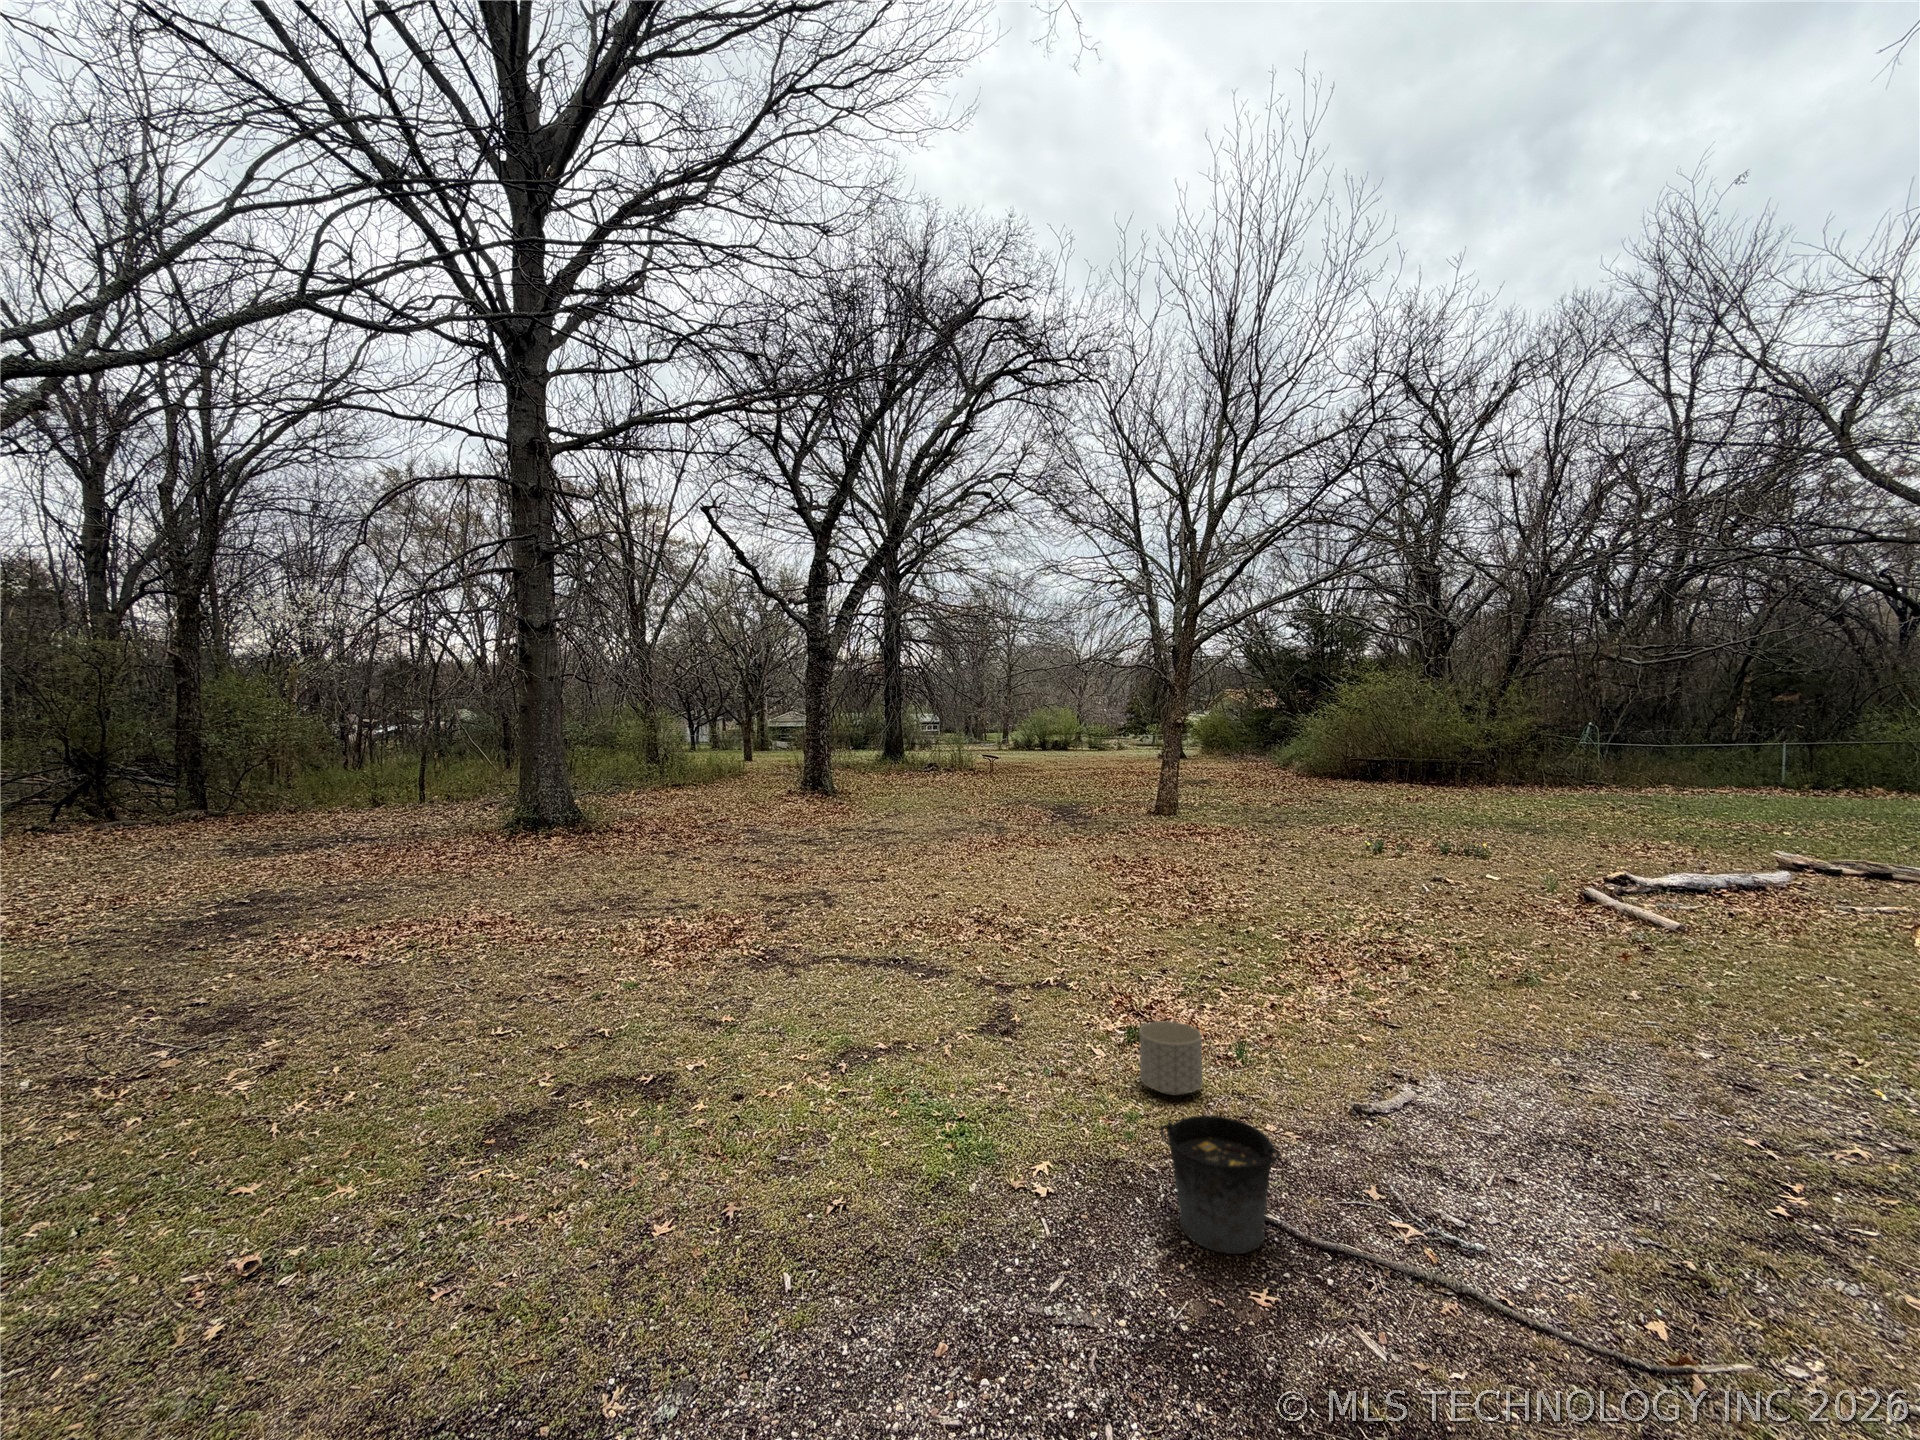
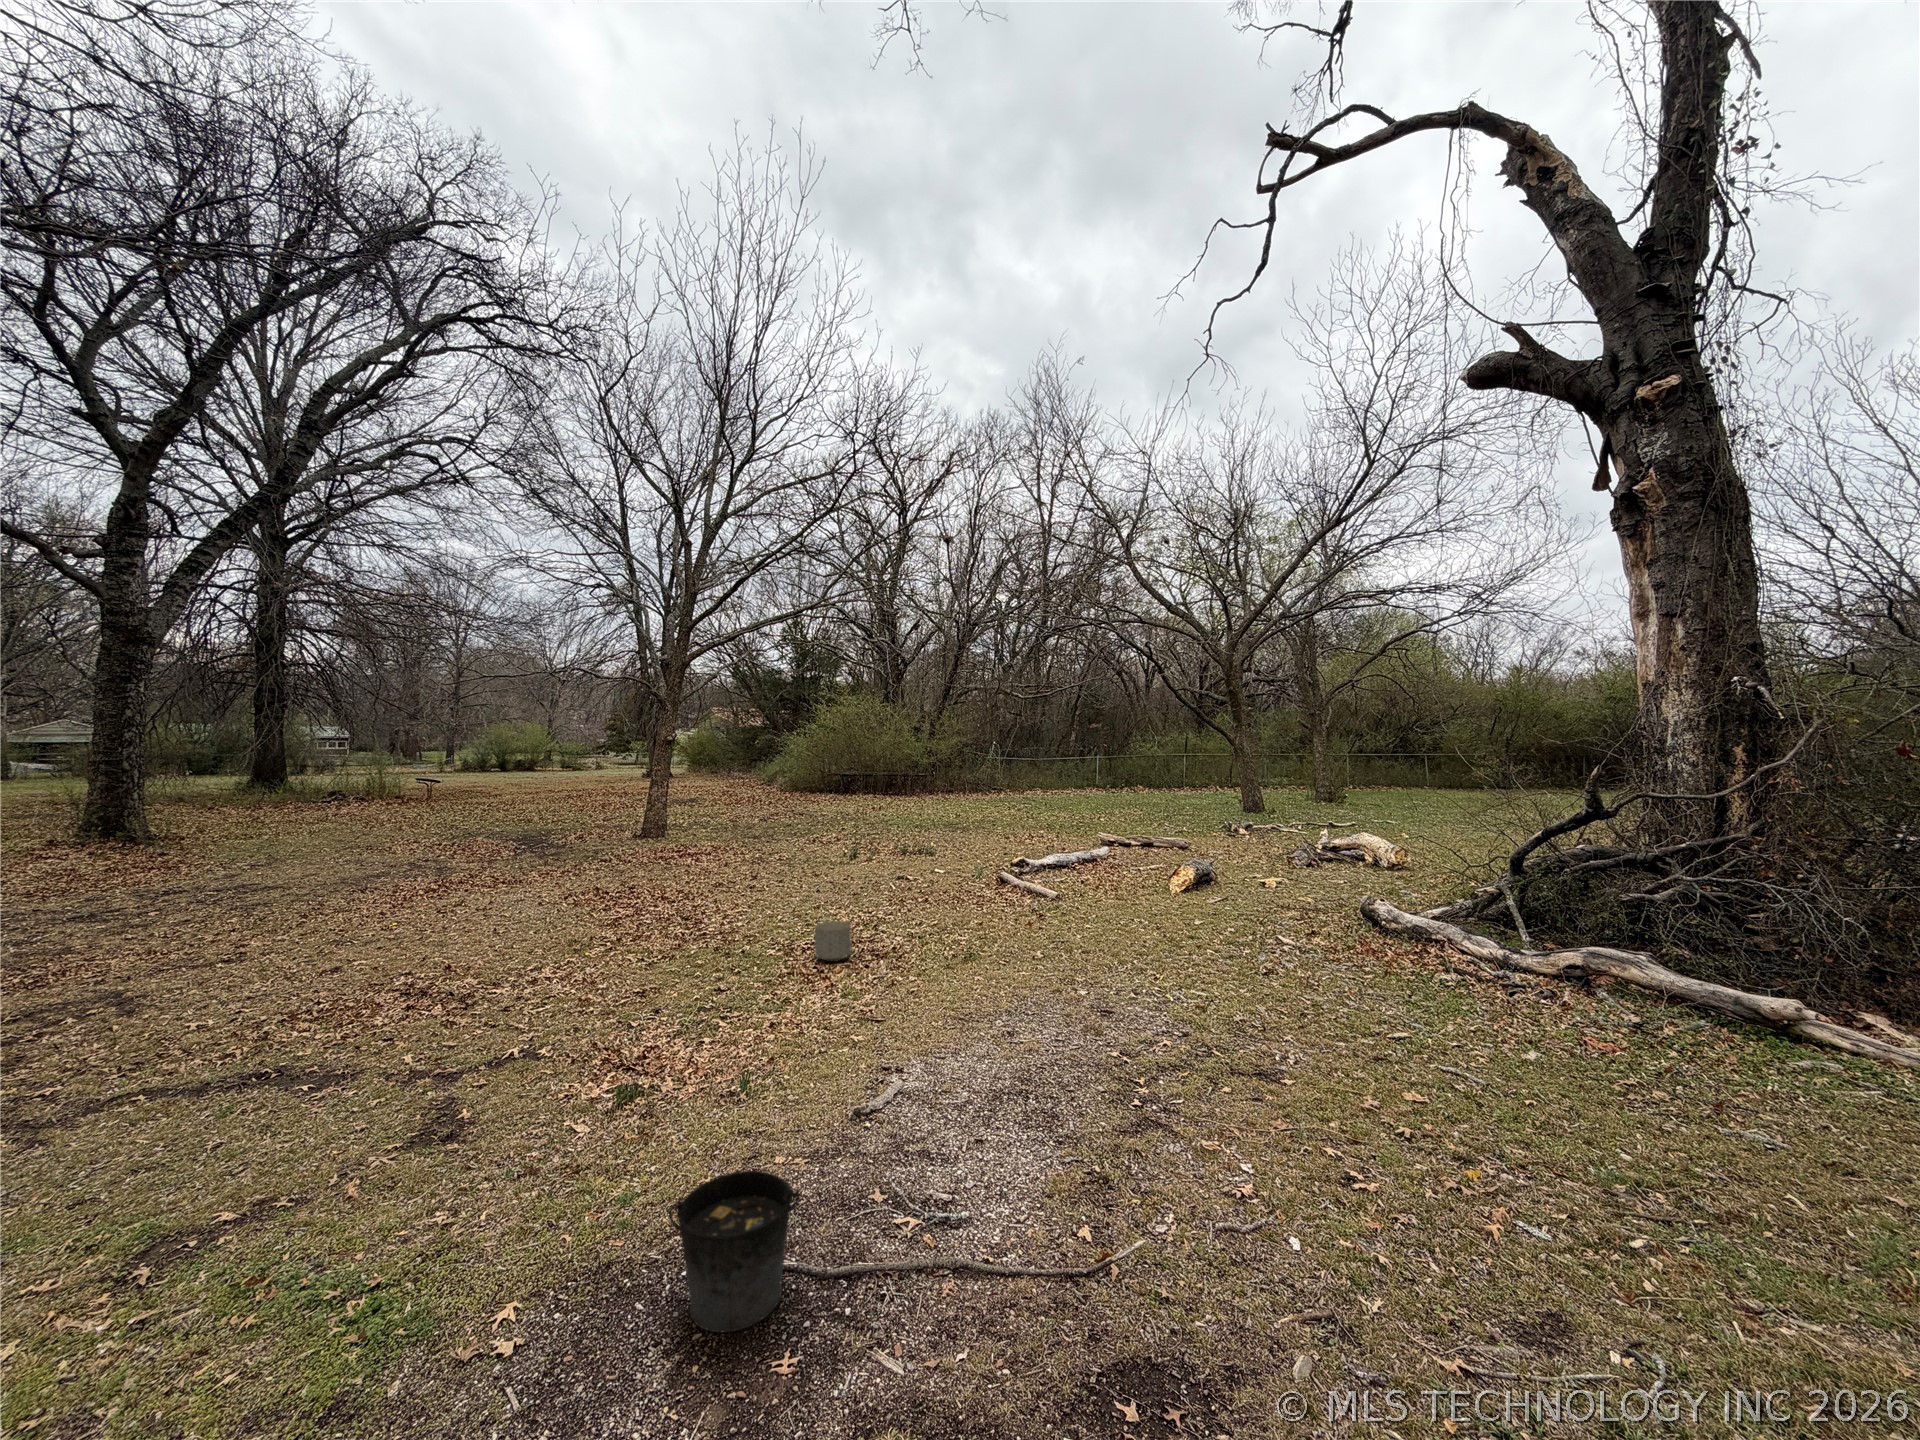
planter: present [1139,1021,1202,1096] -> present [815,921,852,962]

